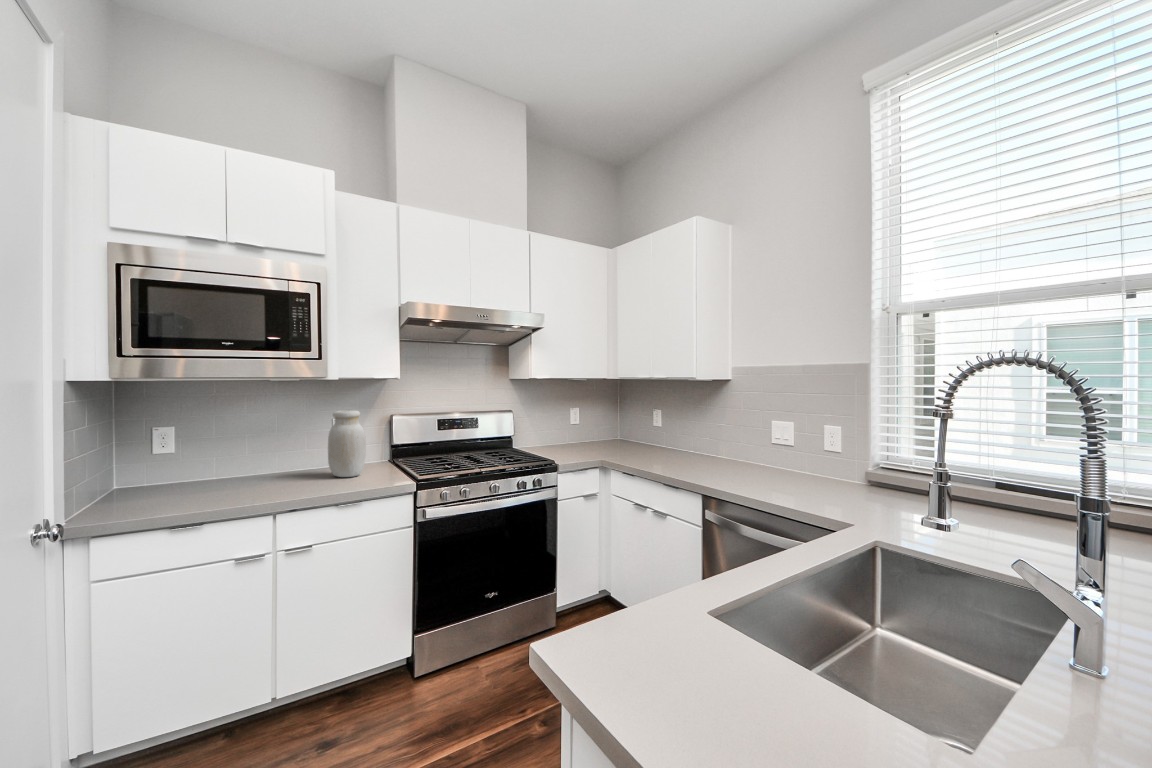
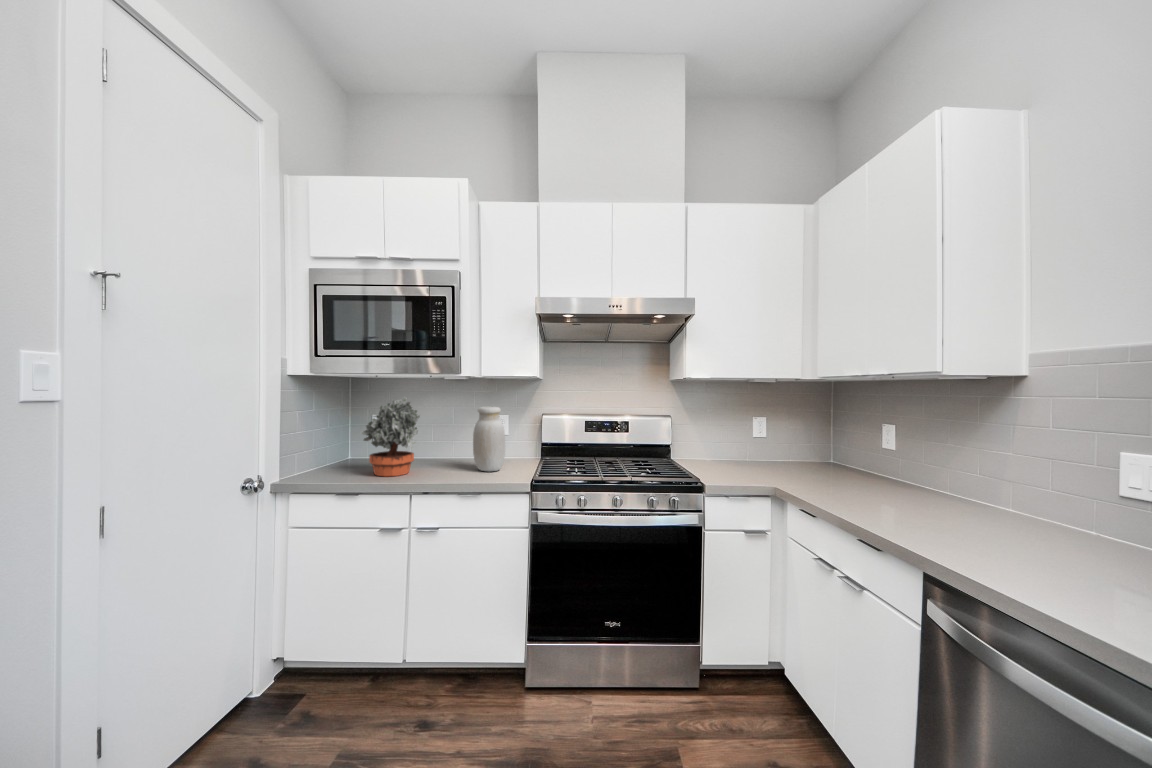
potted plant: none [179,403,271,497] -> present [361,397,420,476]

